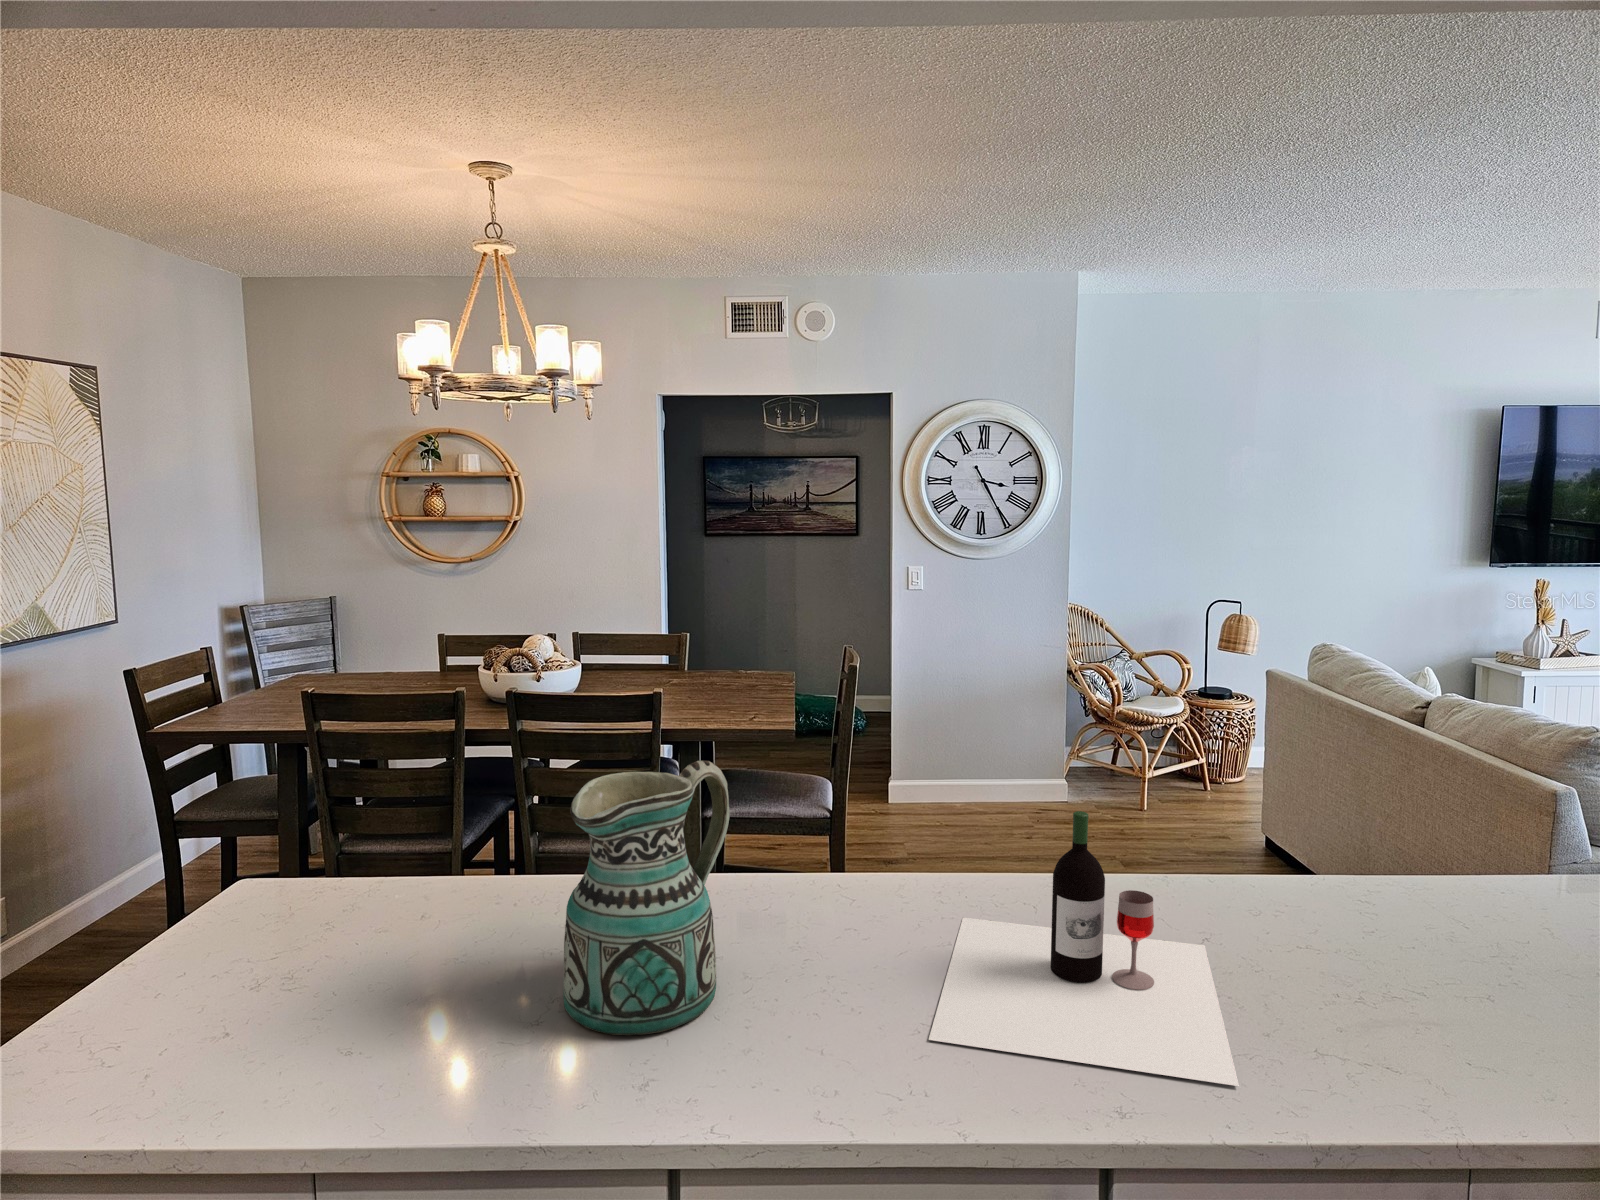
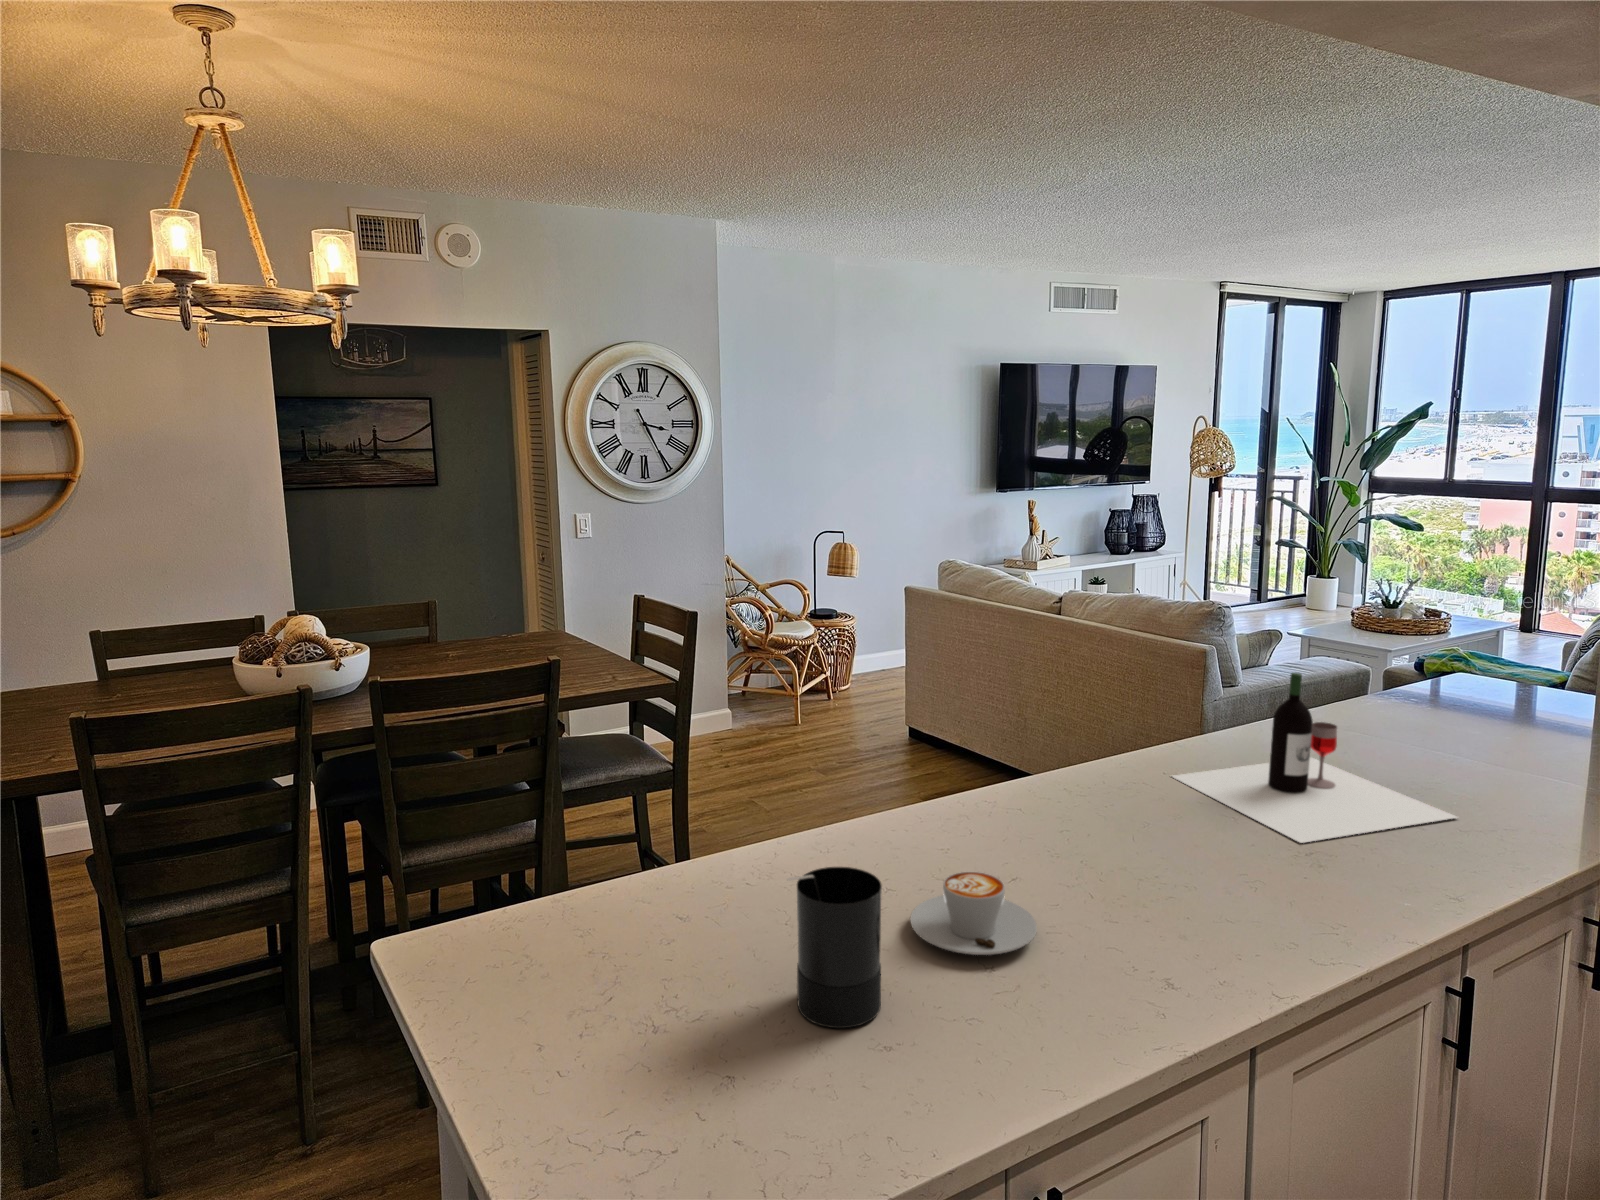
ceramic pitcher: present [563,760,730,1035] -> none [1041,676,1174,901]
candle: none [123,884,231,1047] -> present [787,867,882,1028]
coffee cup: none [331,938,476,1032] -> present [910,872,1037,955]

